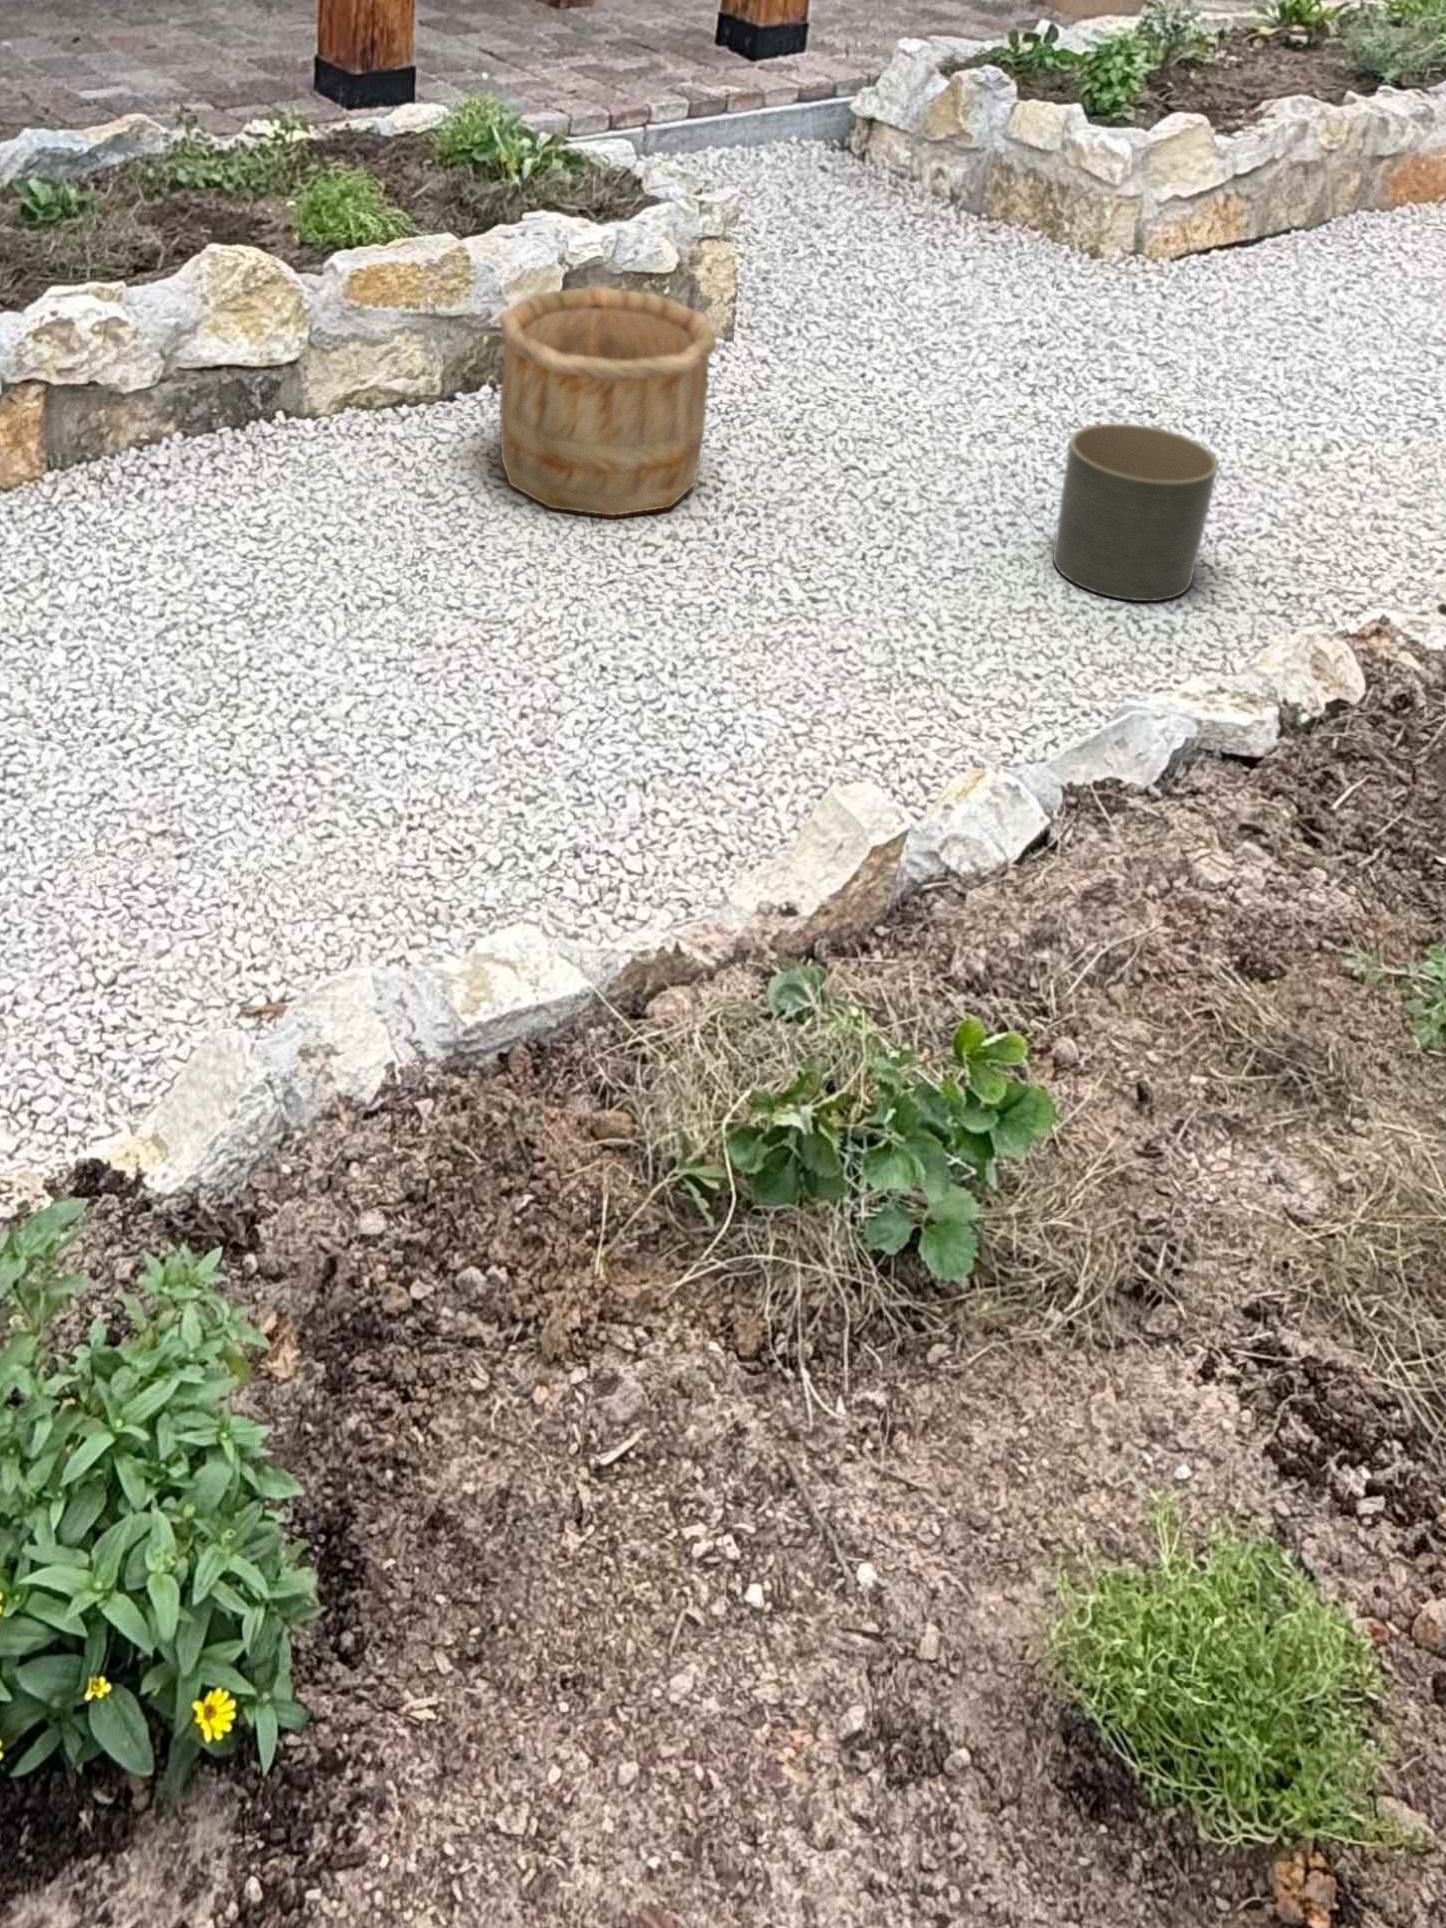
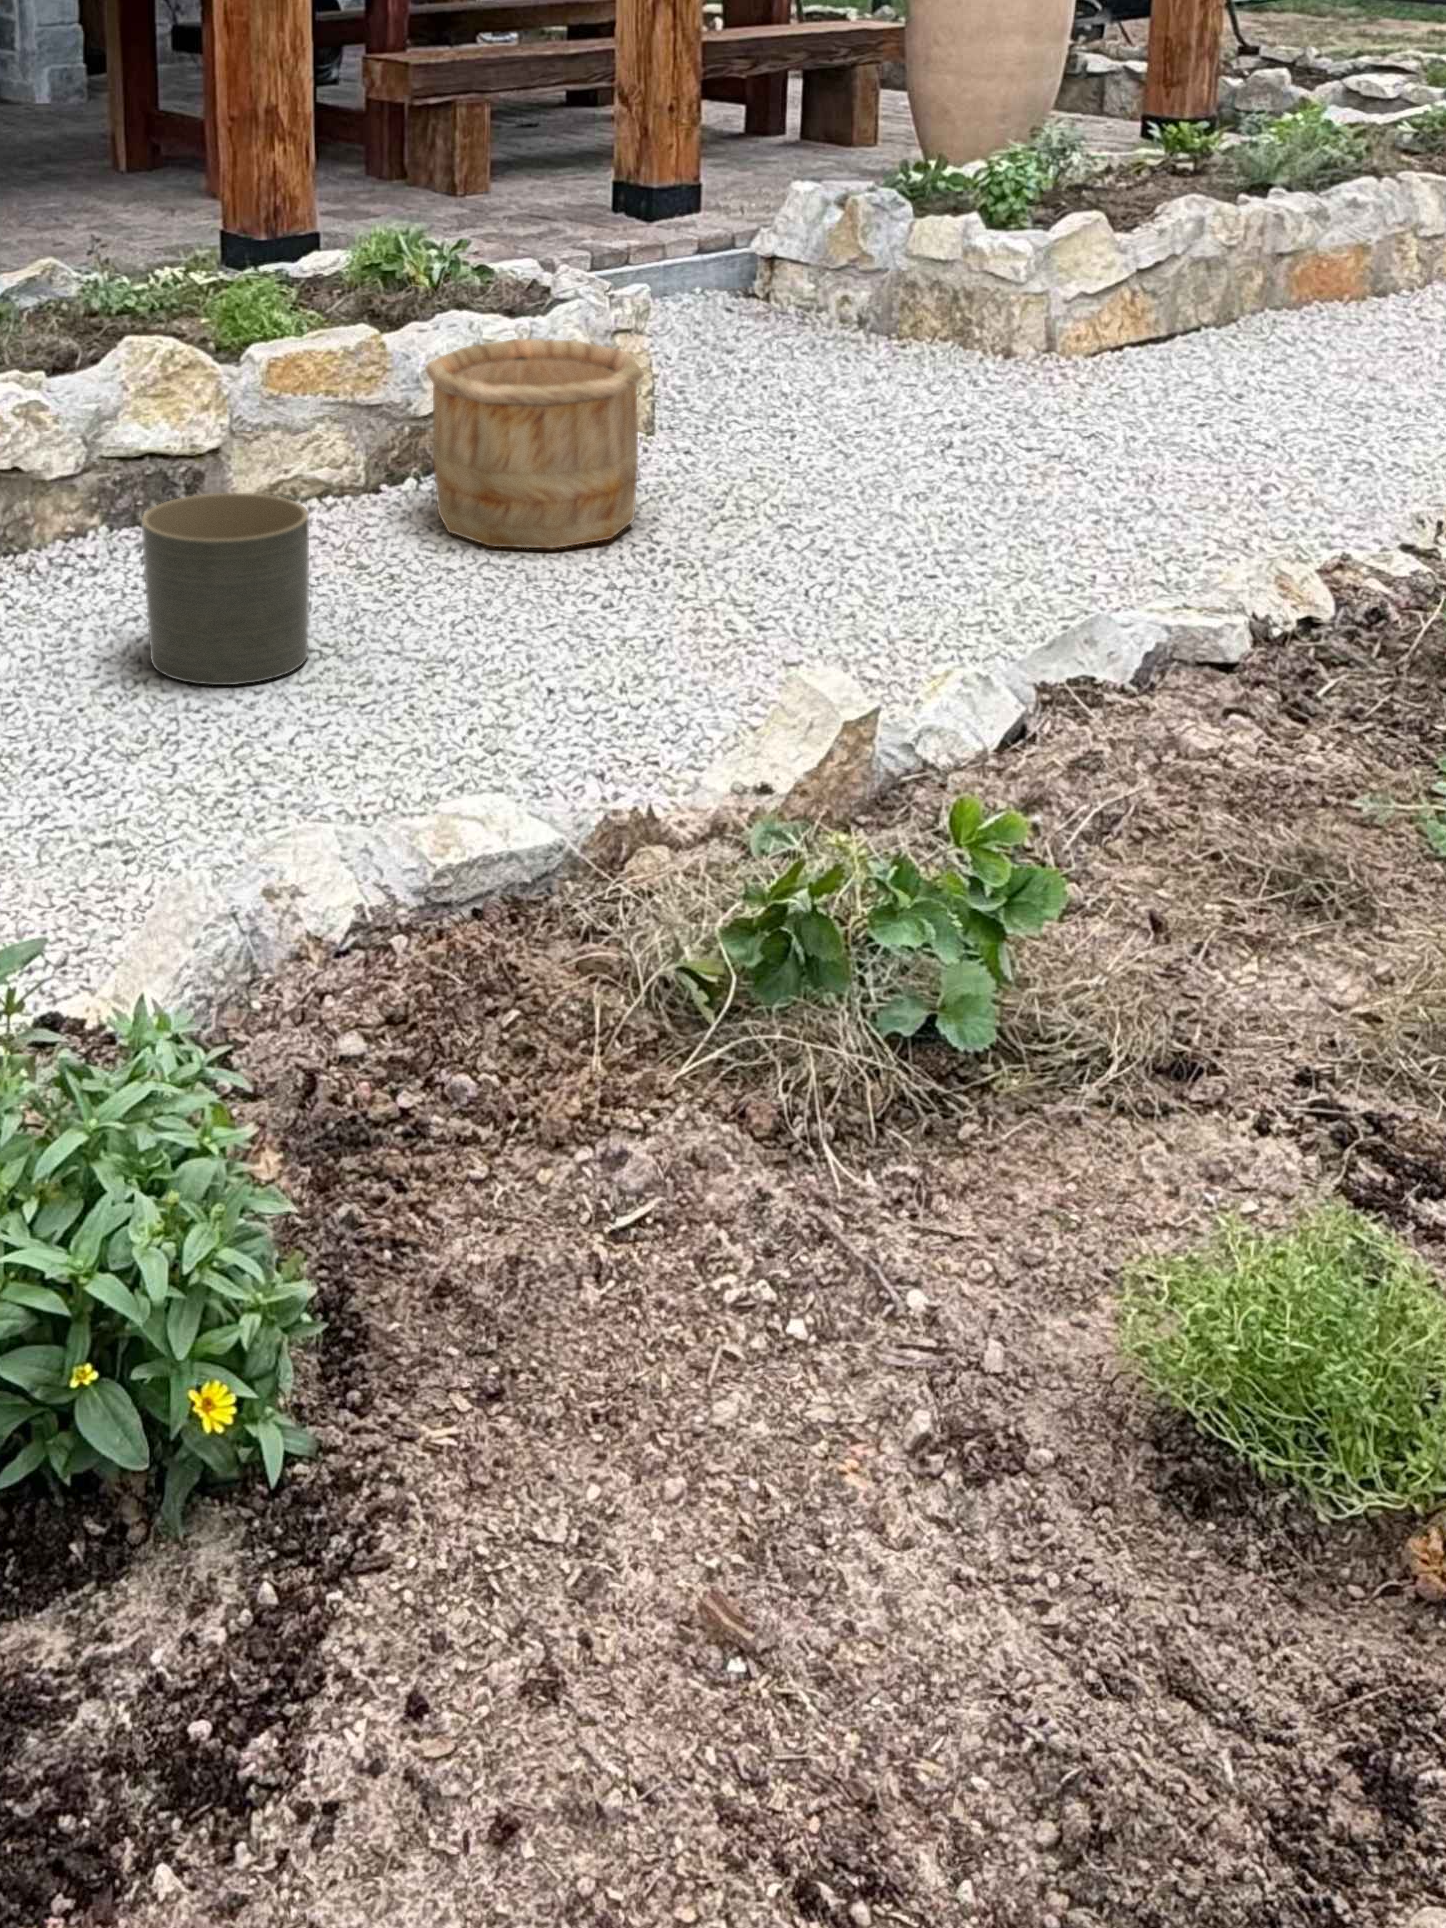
planter: present [1053,423,1218,601] -> present [142,493,309,685]

